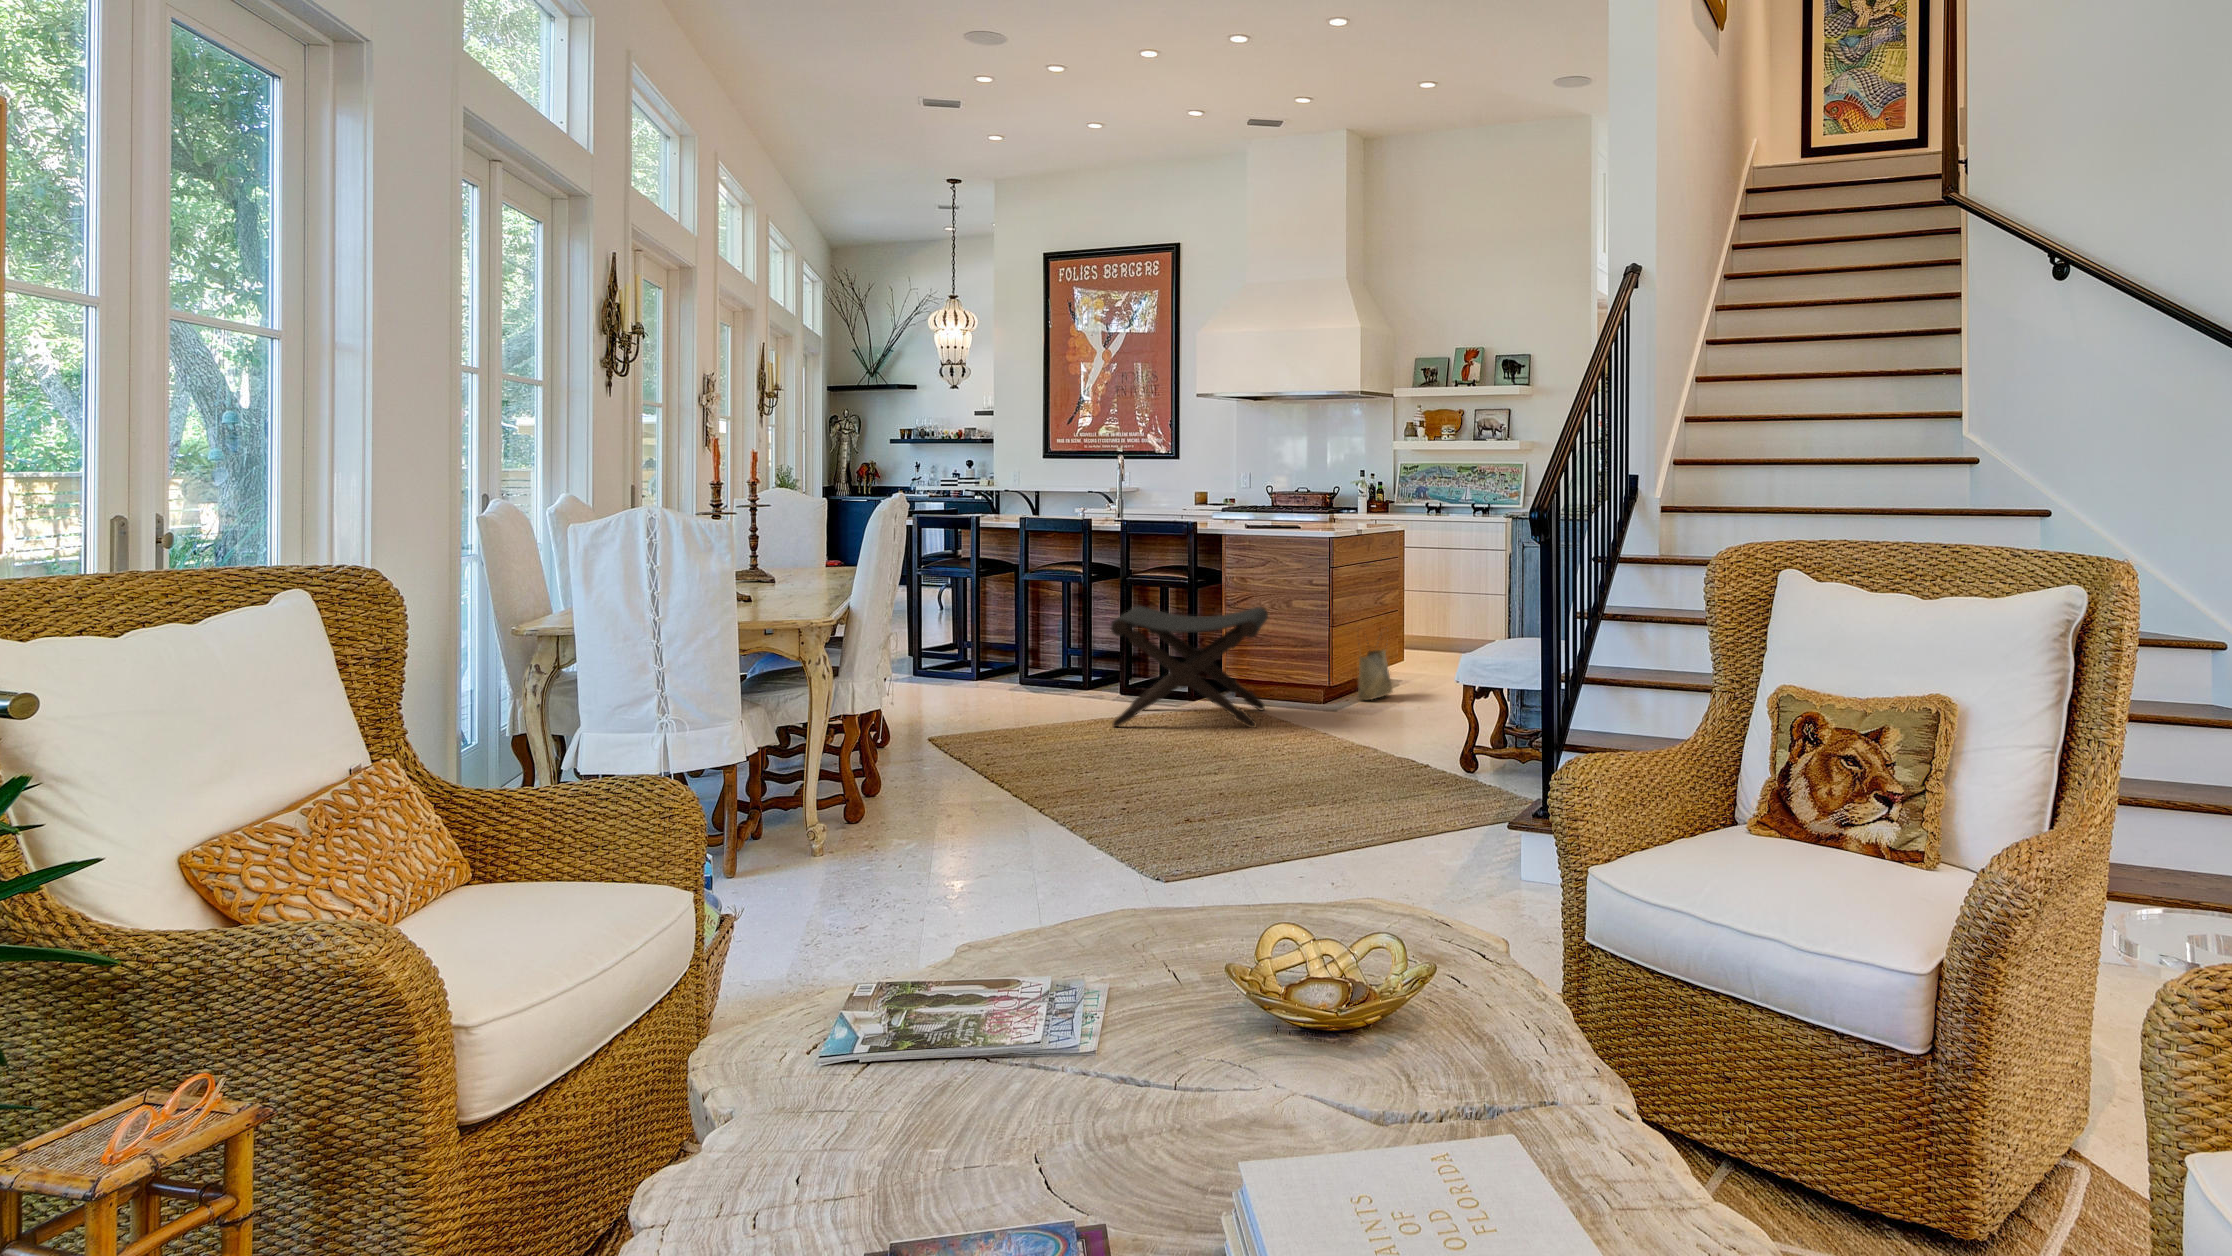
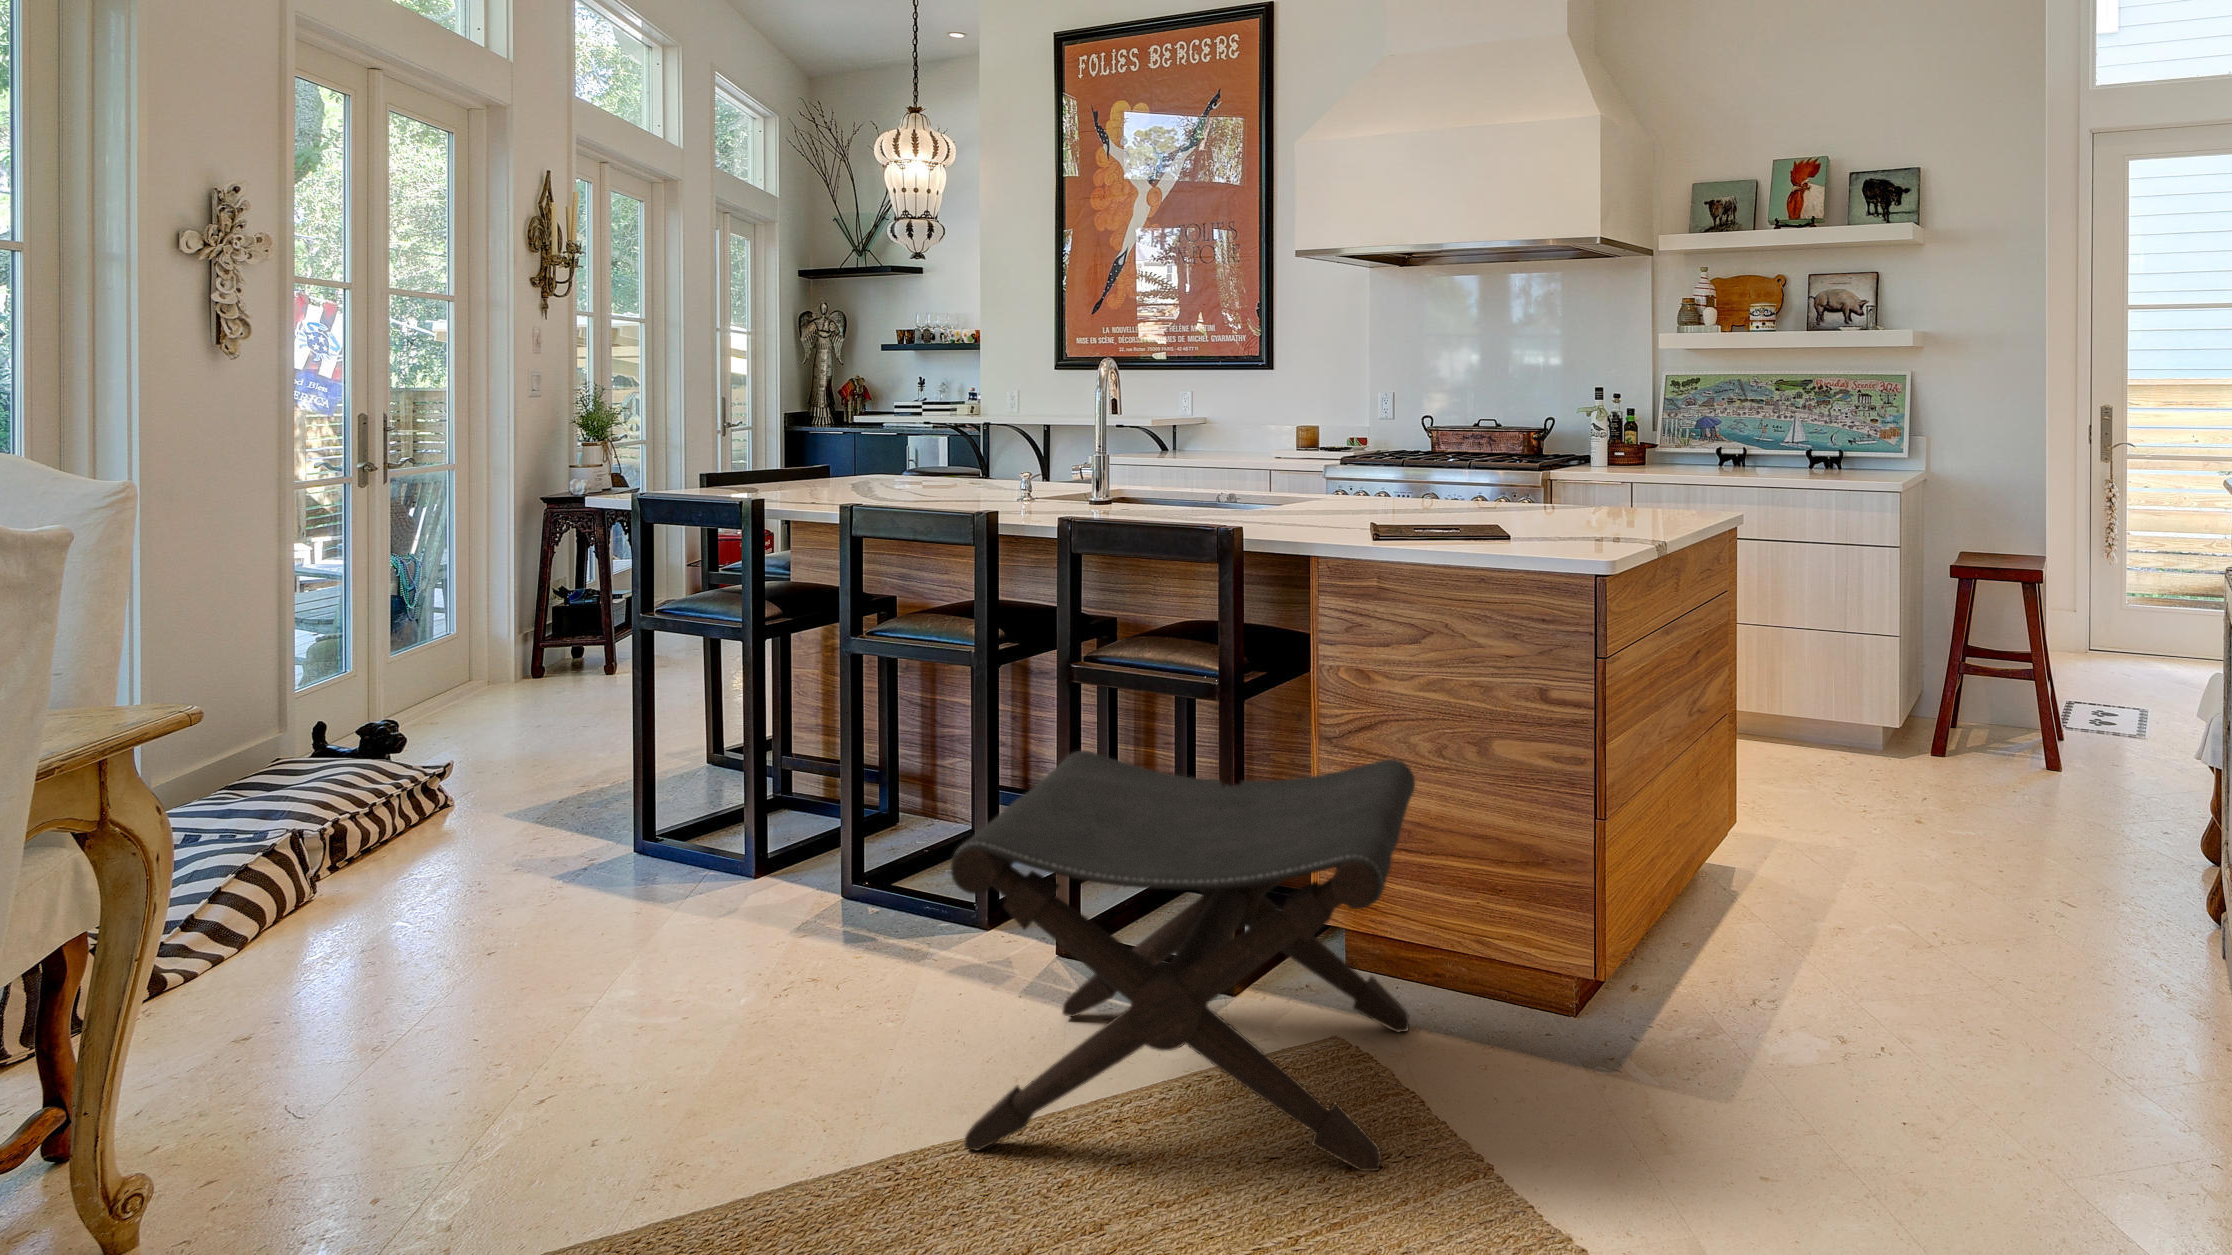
woven basket: present [1358,643,1392,700] -> none [1639,782,1724,981]

